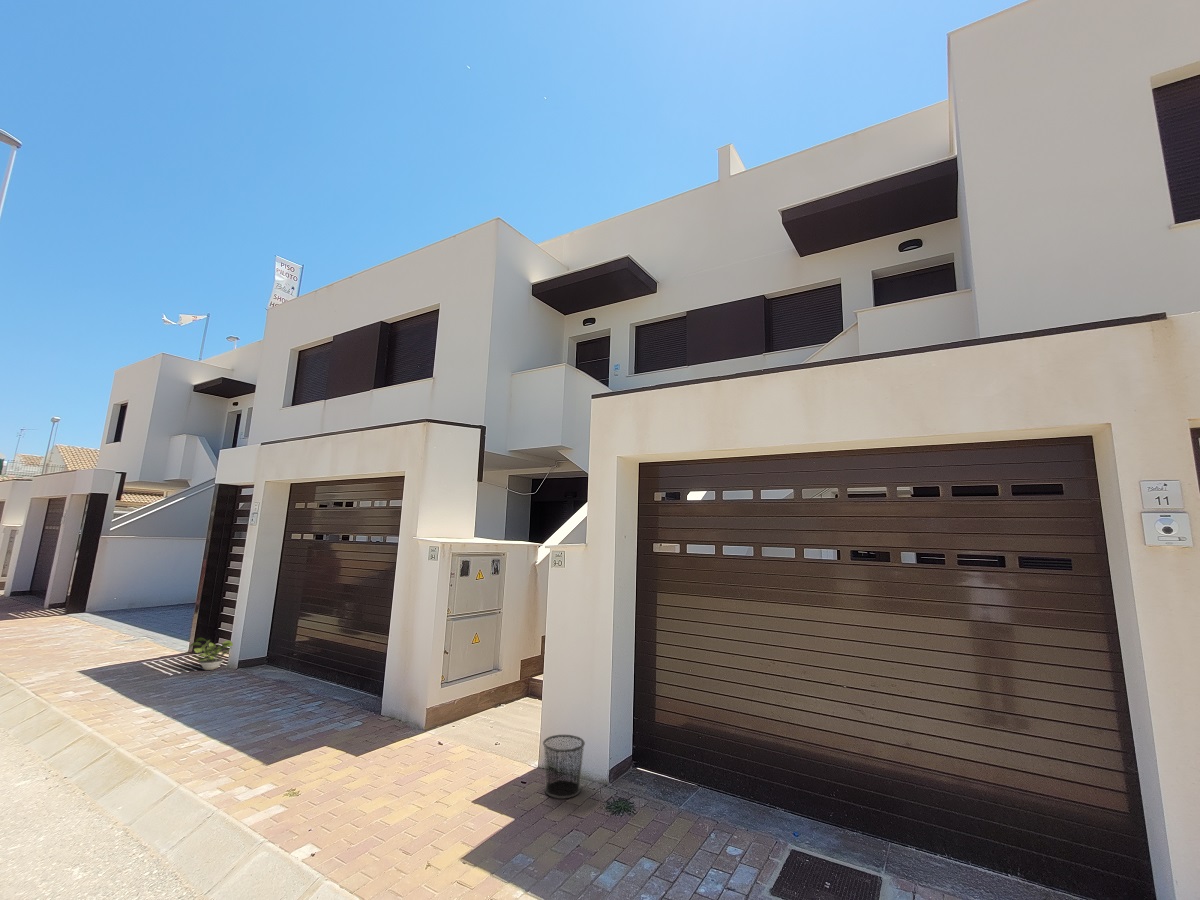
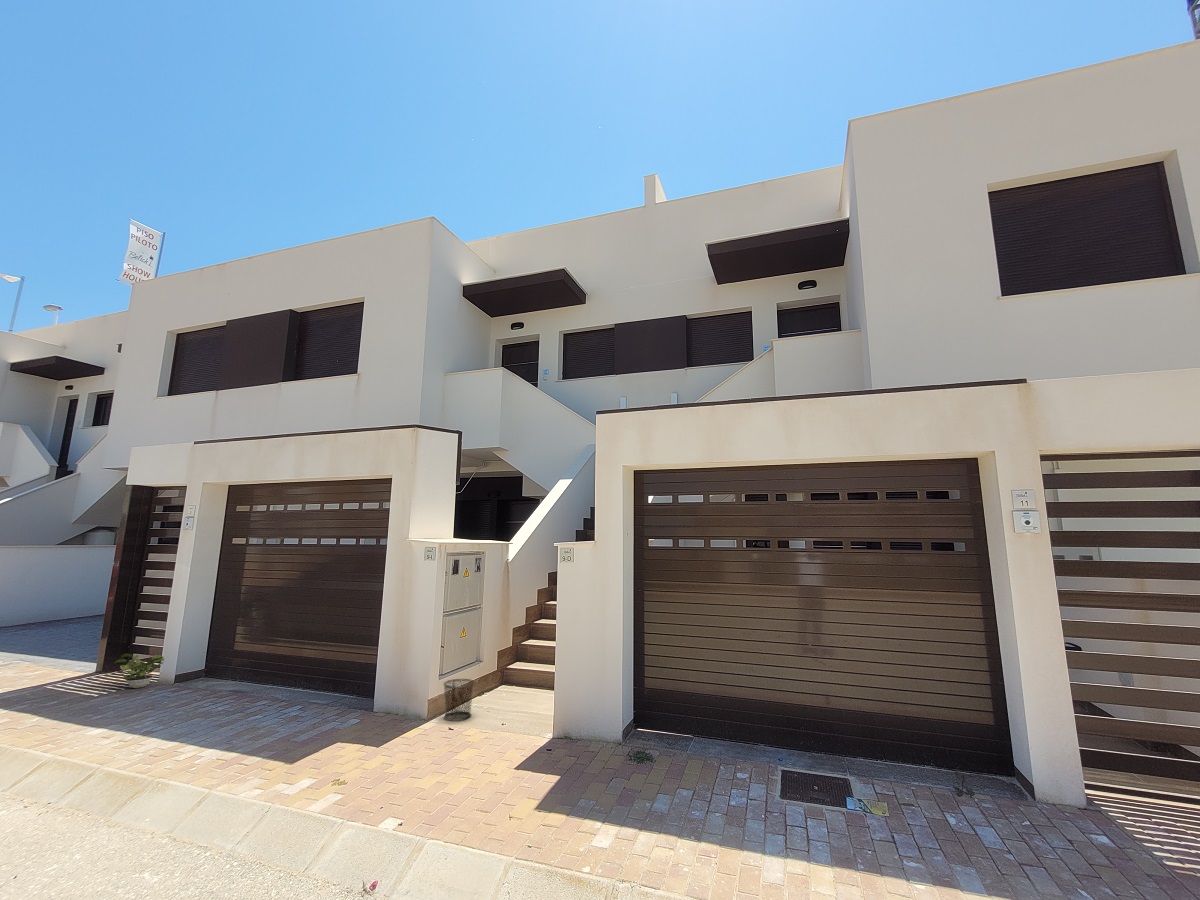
waste bin: present [543,735,585,798] -> present [444,679,474,721]

